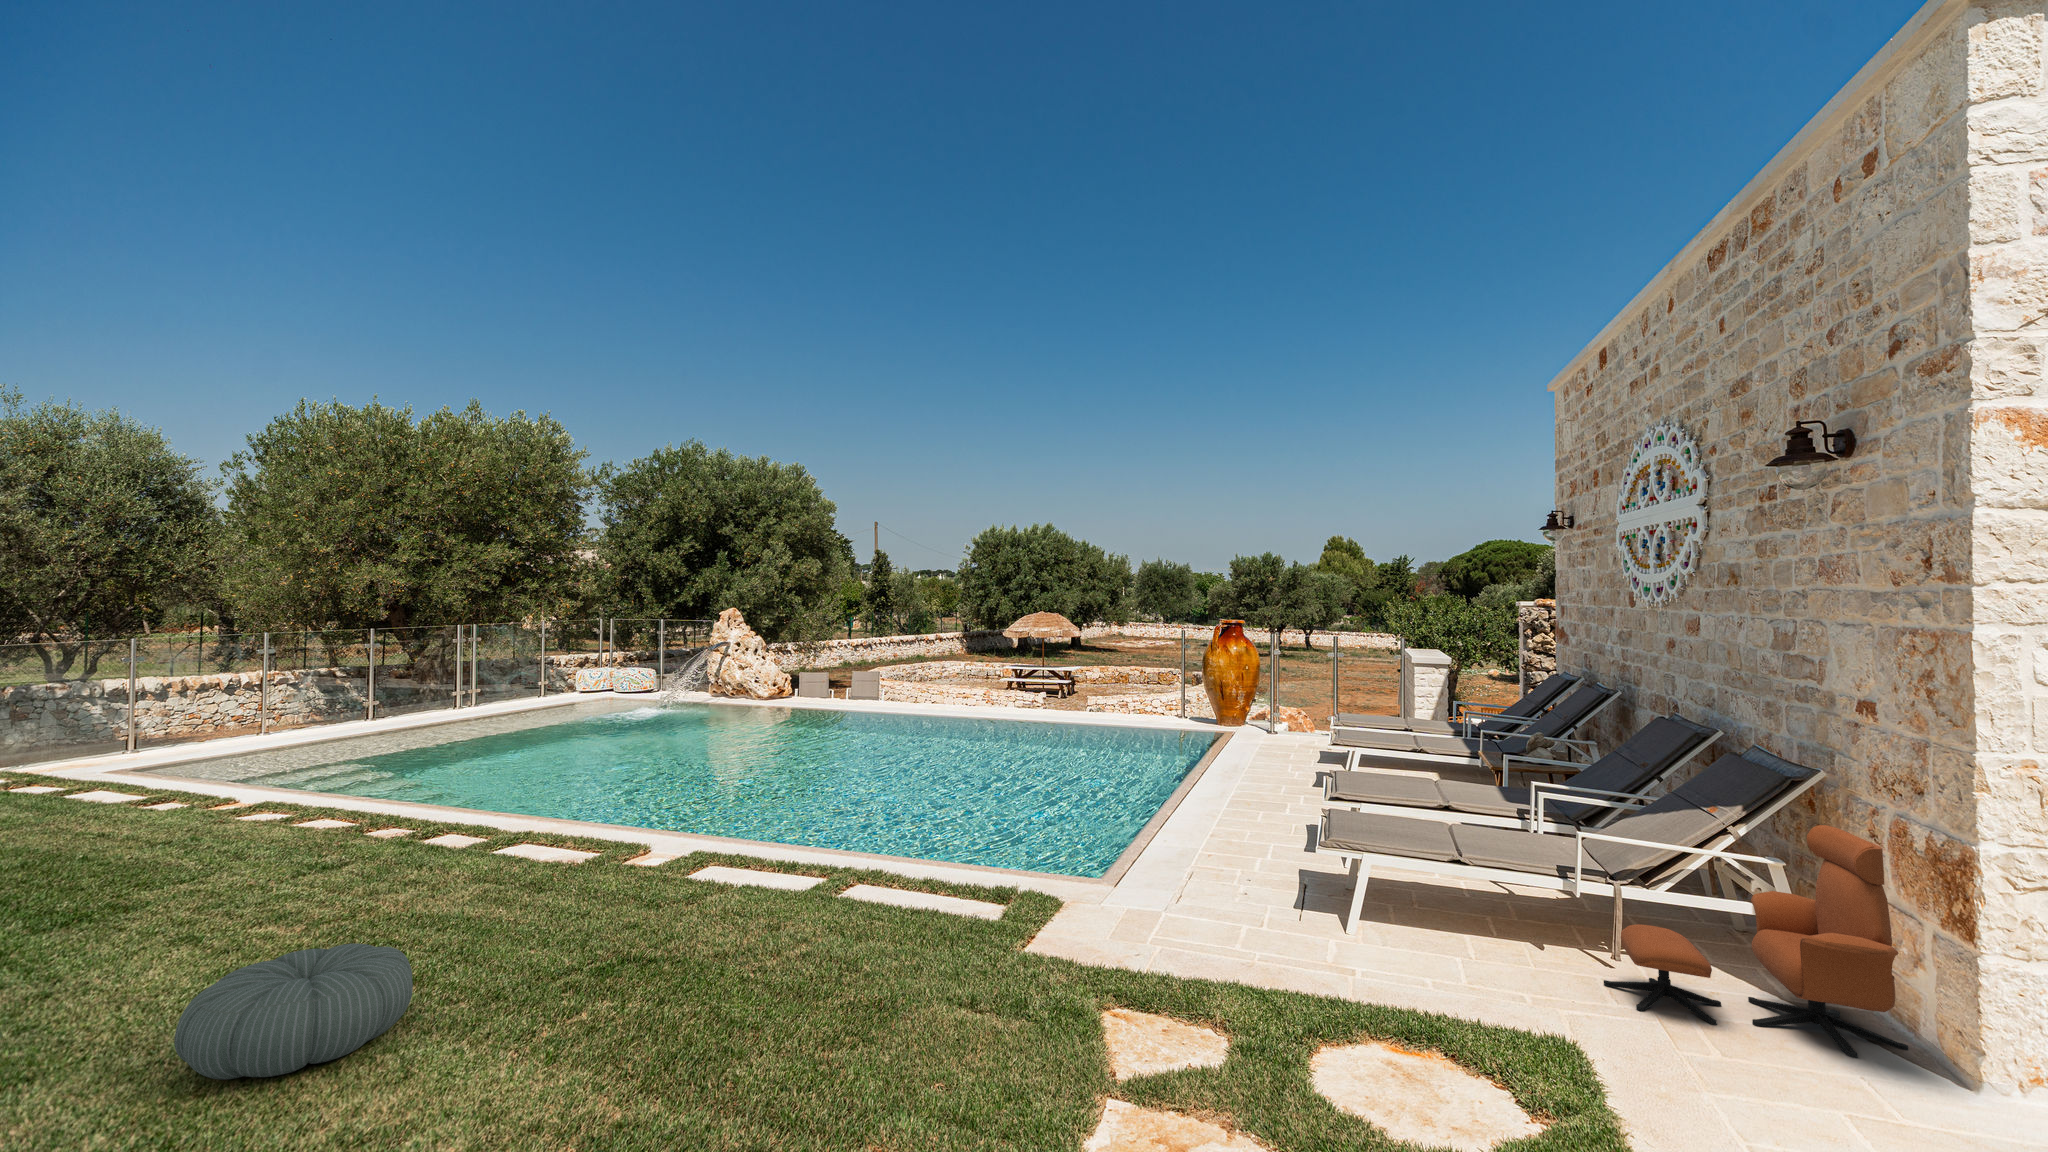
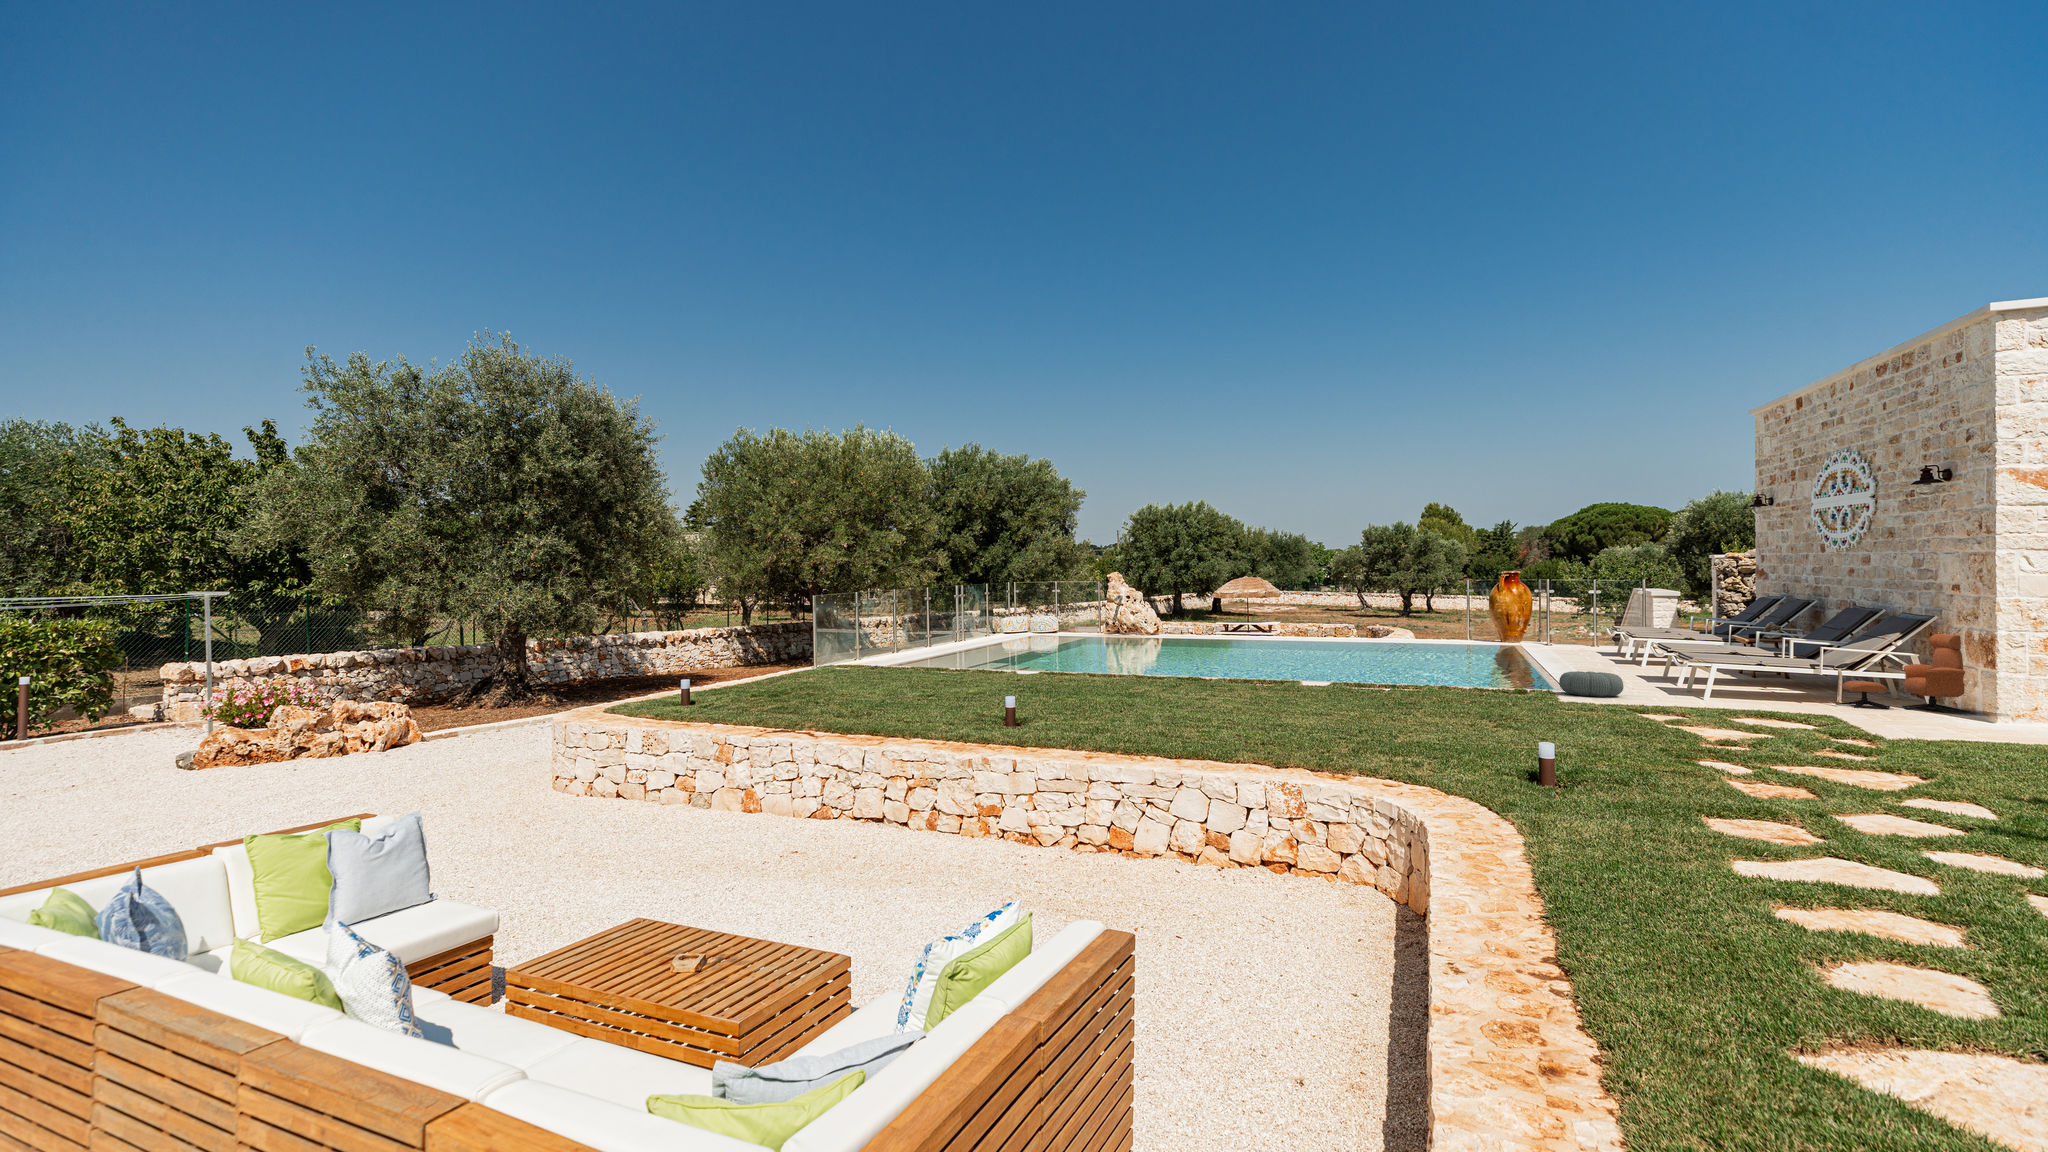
pouf: present [174,944,413,1079] -> present [1559,671,1624,697]

